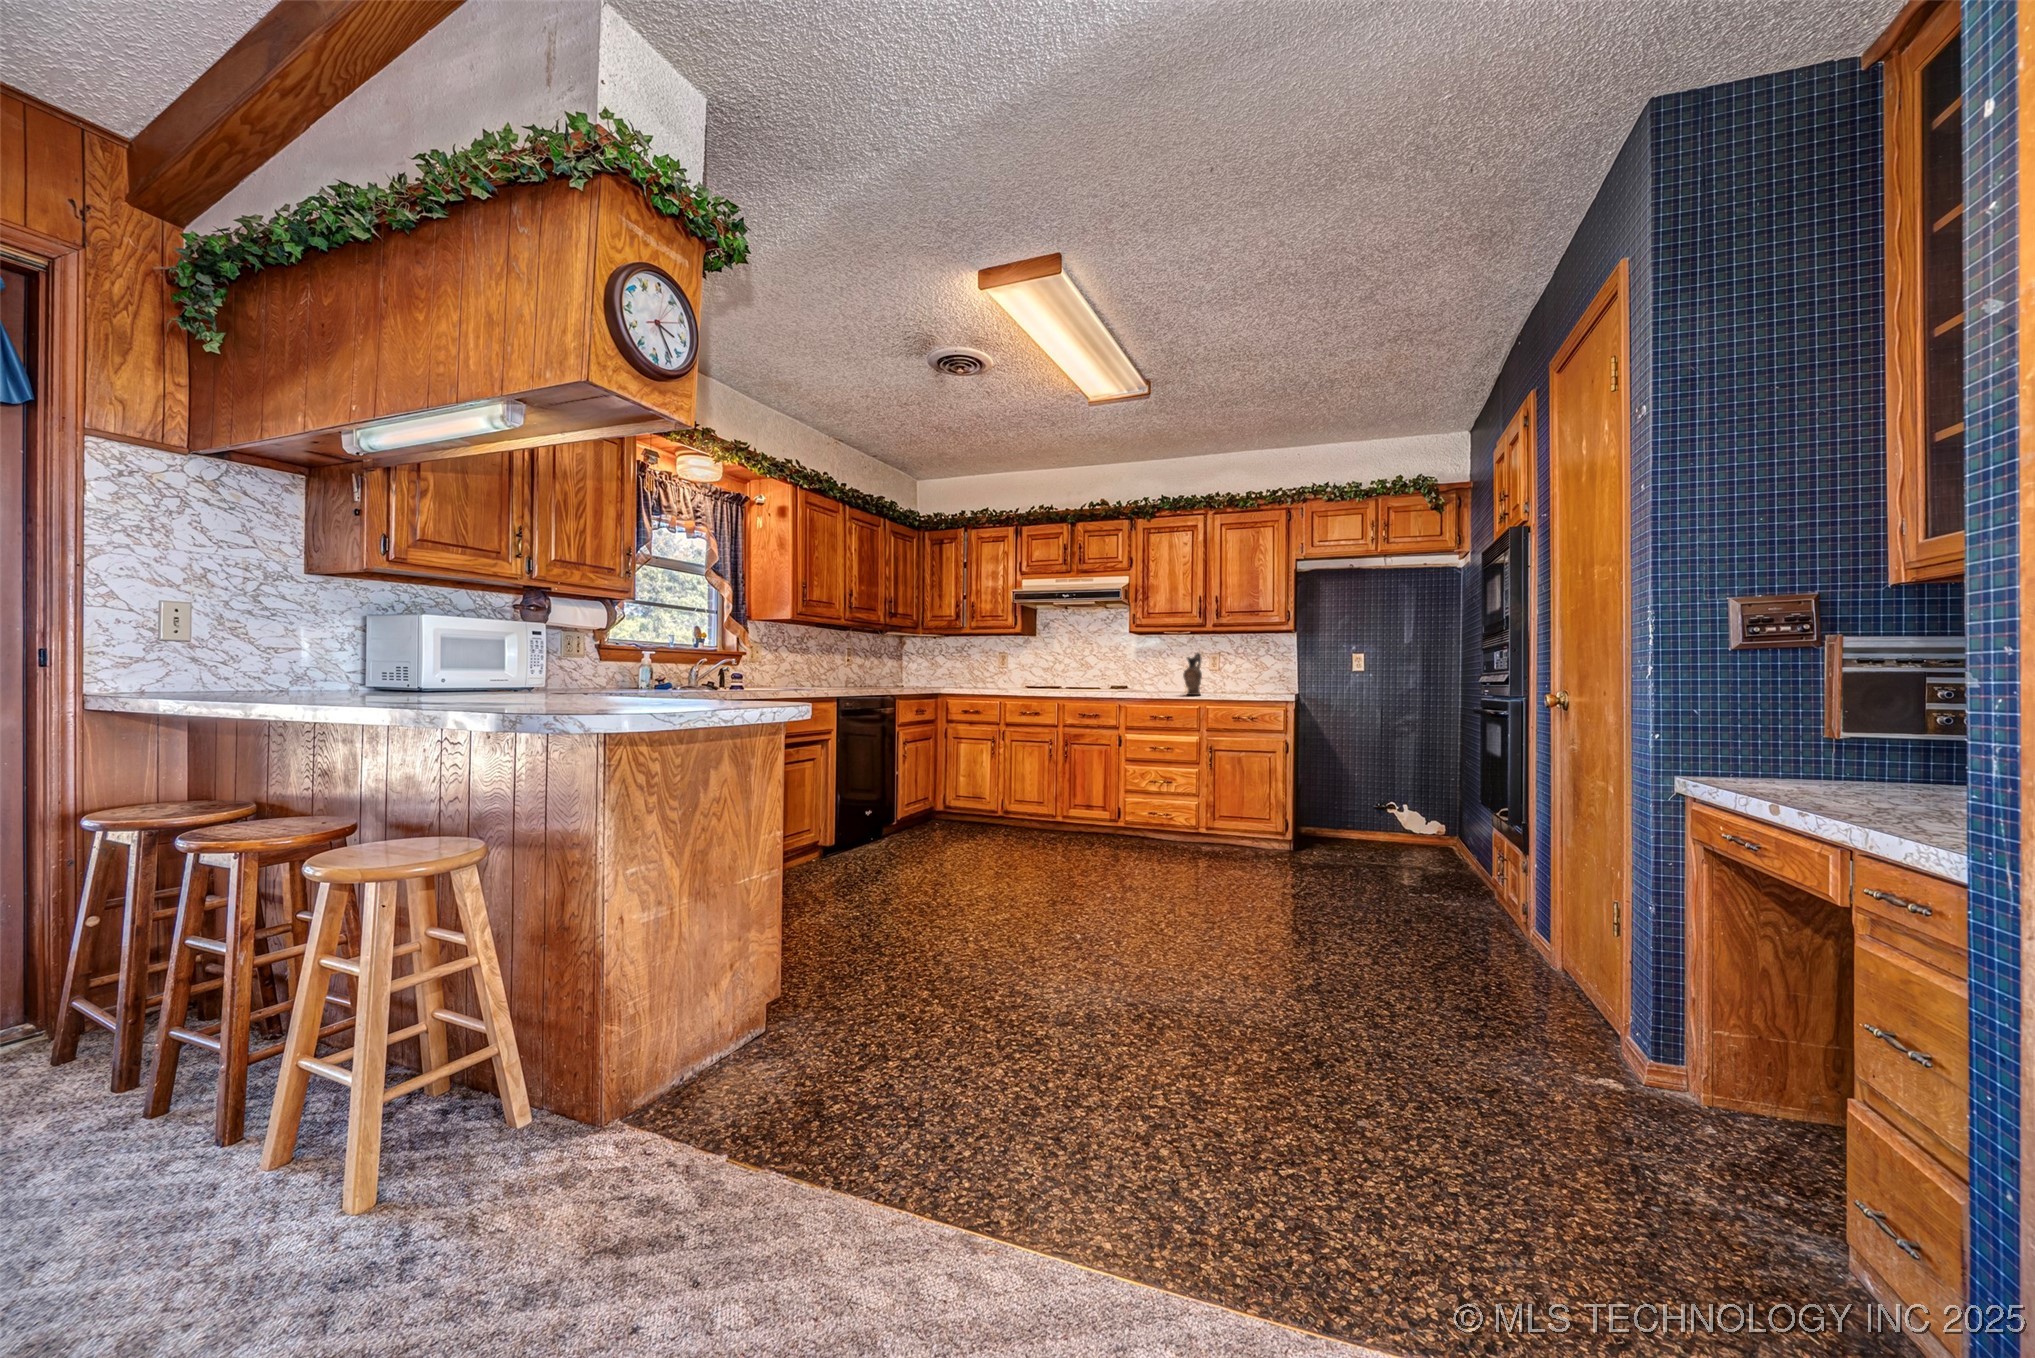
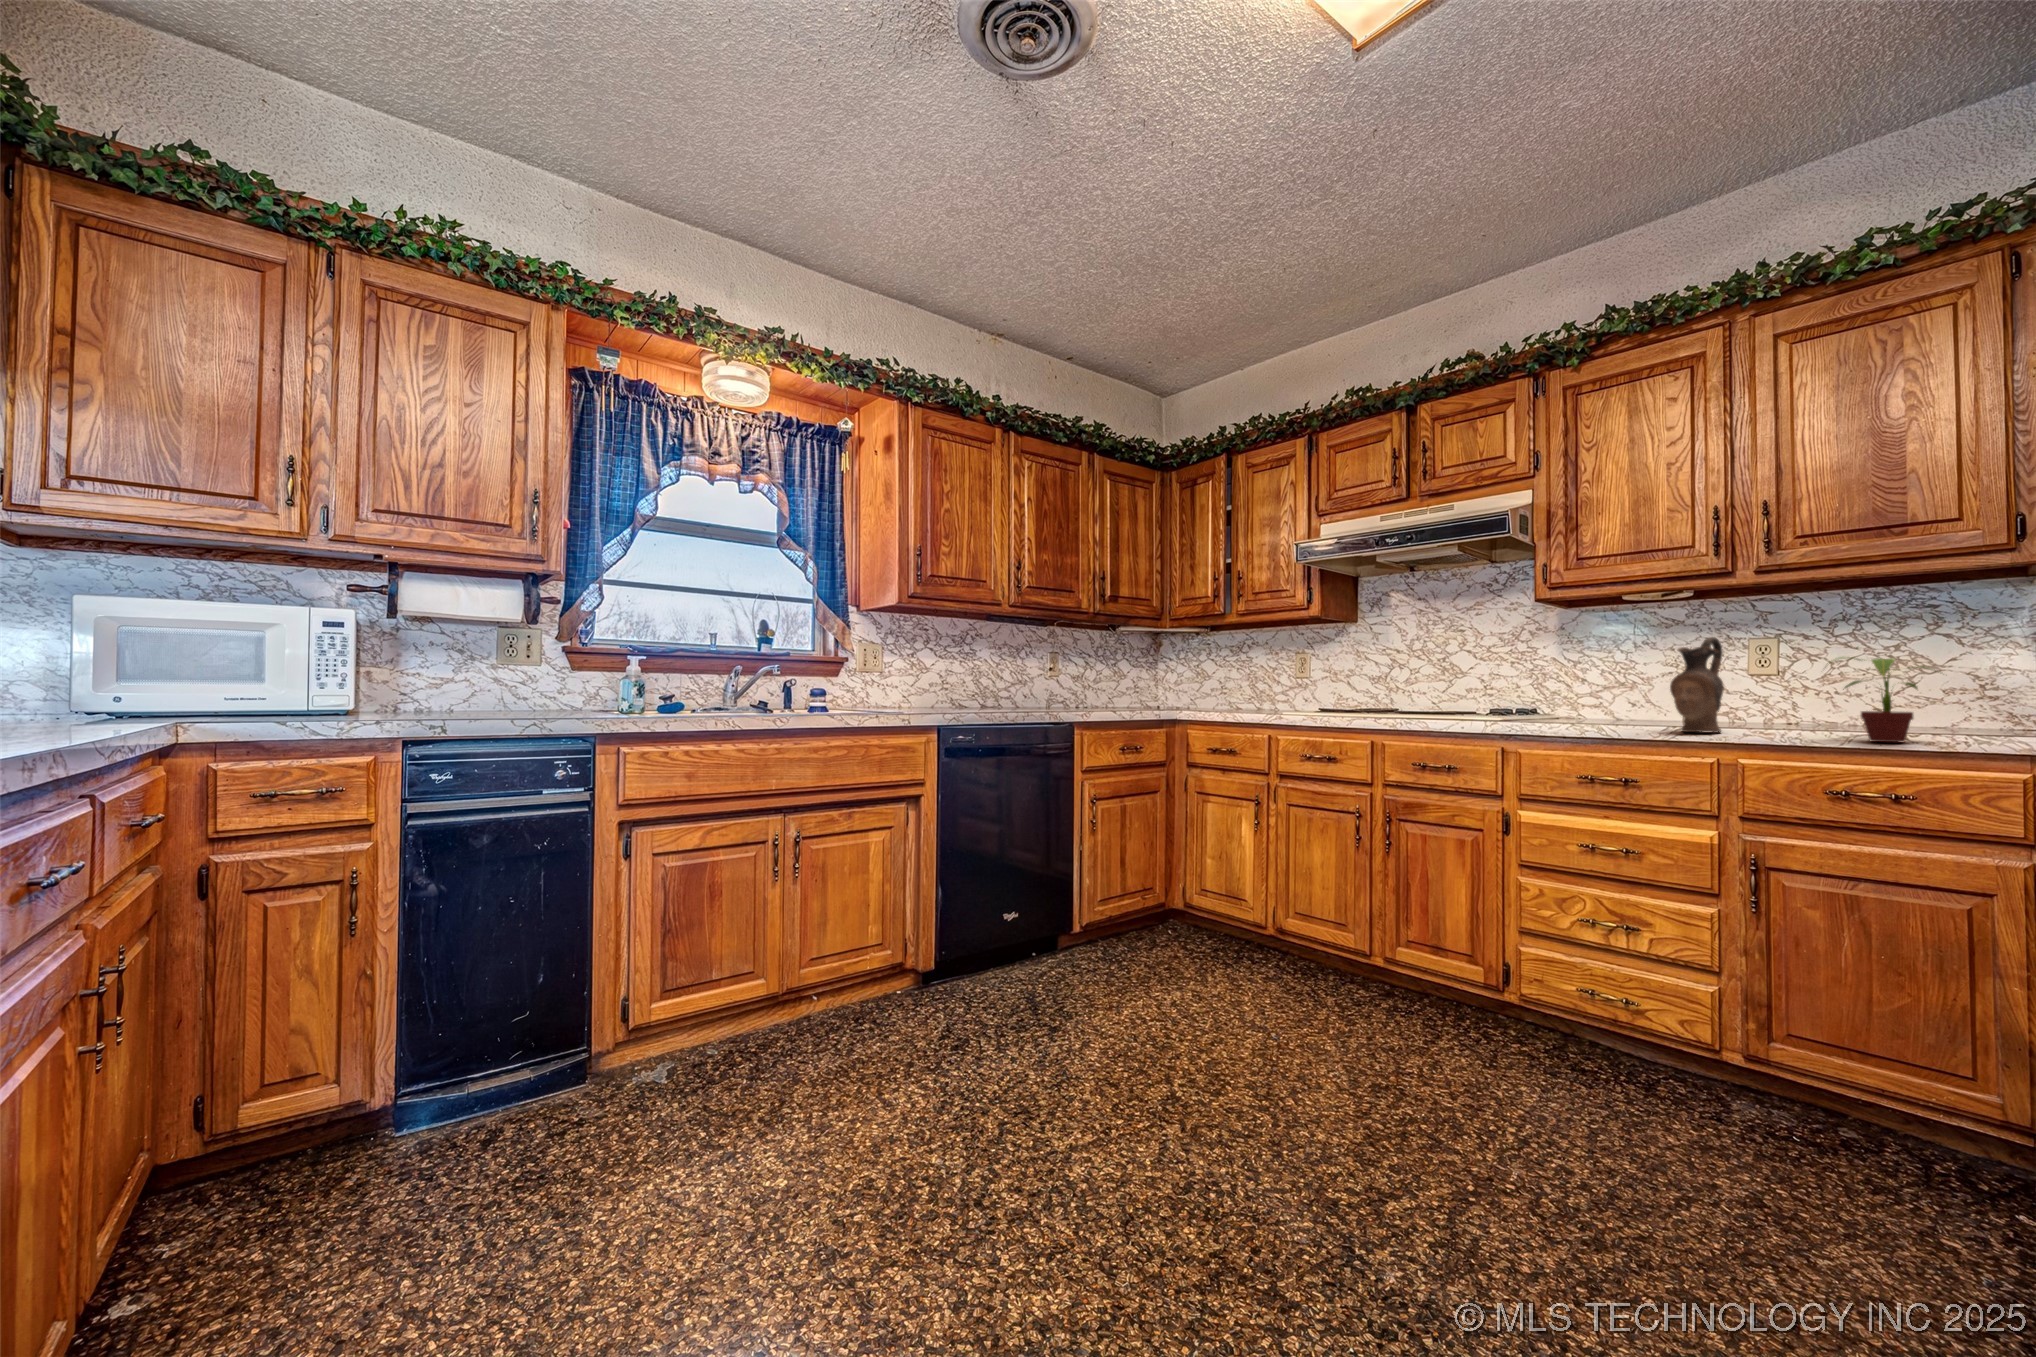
potted plant: none [1234,663,1270,697] -> present [1840,657,1933,742]

